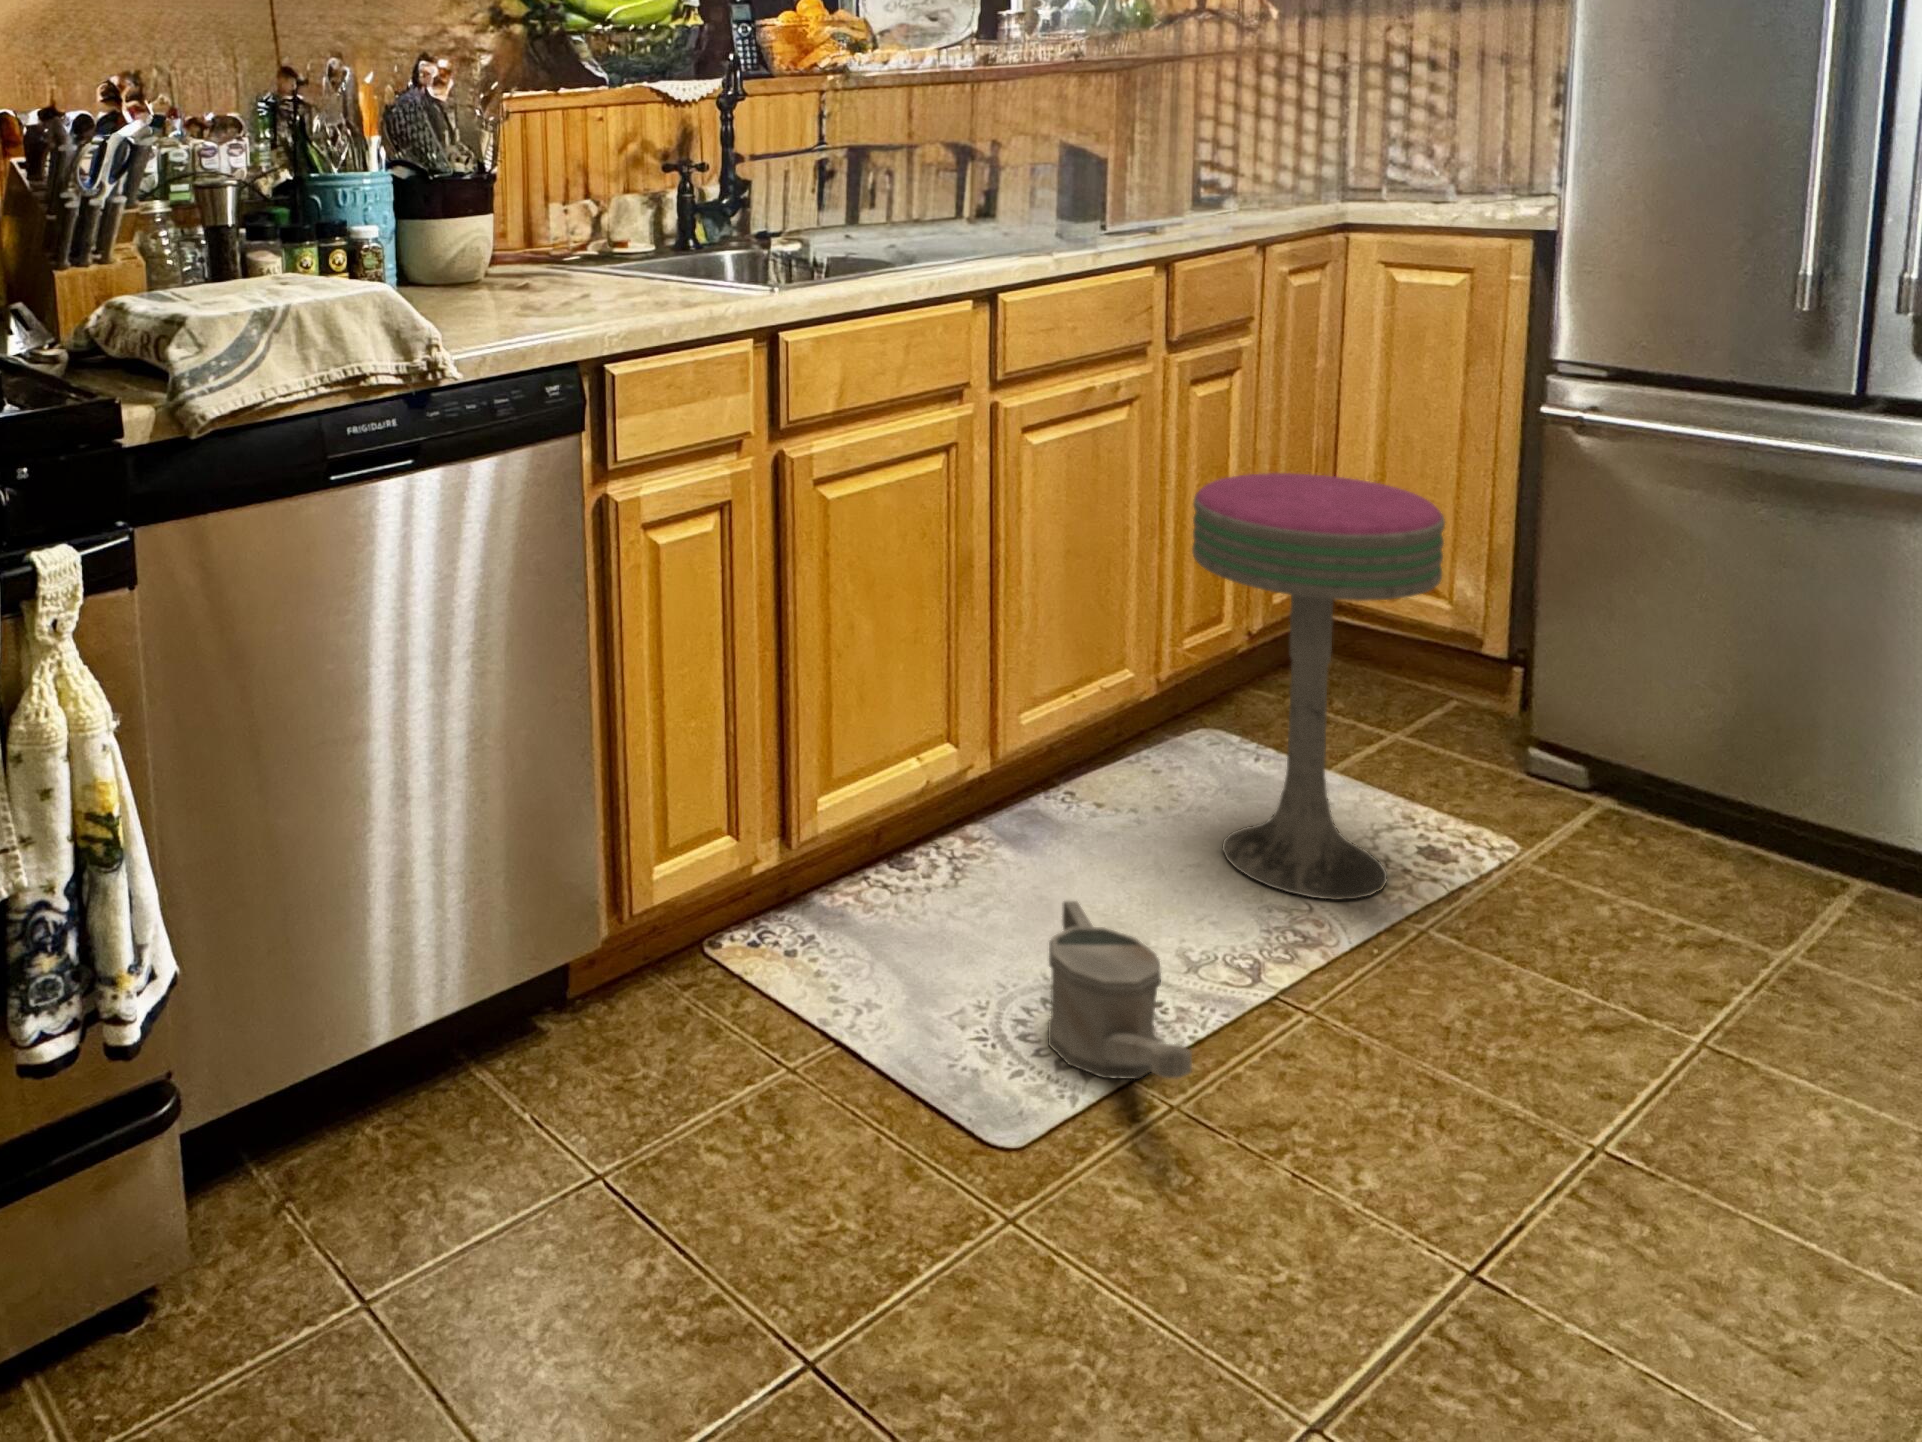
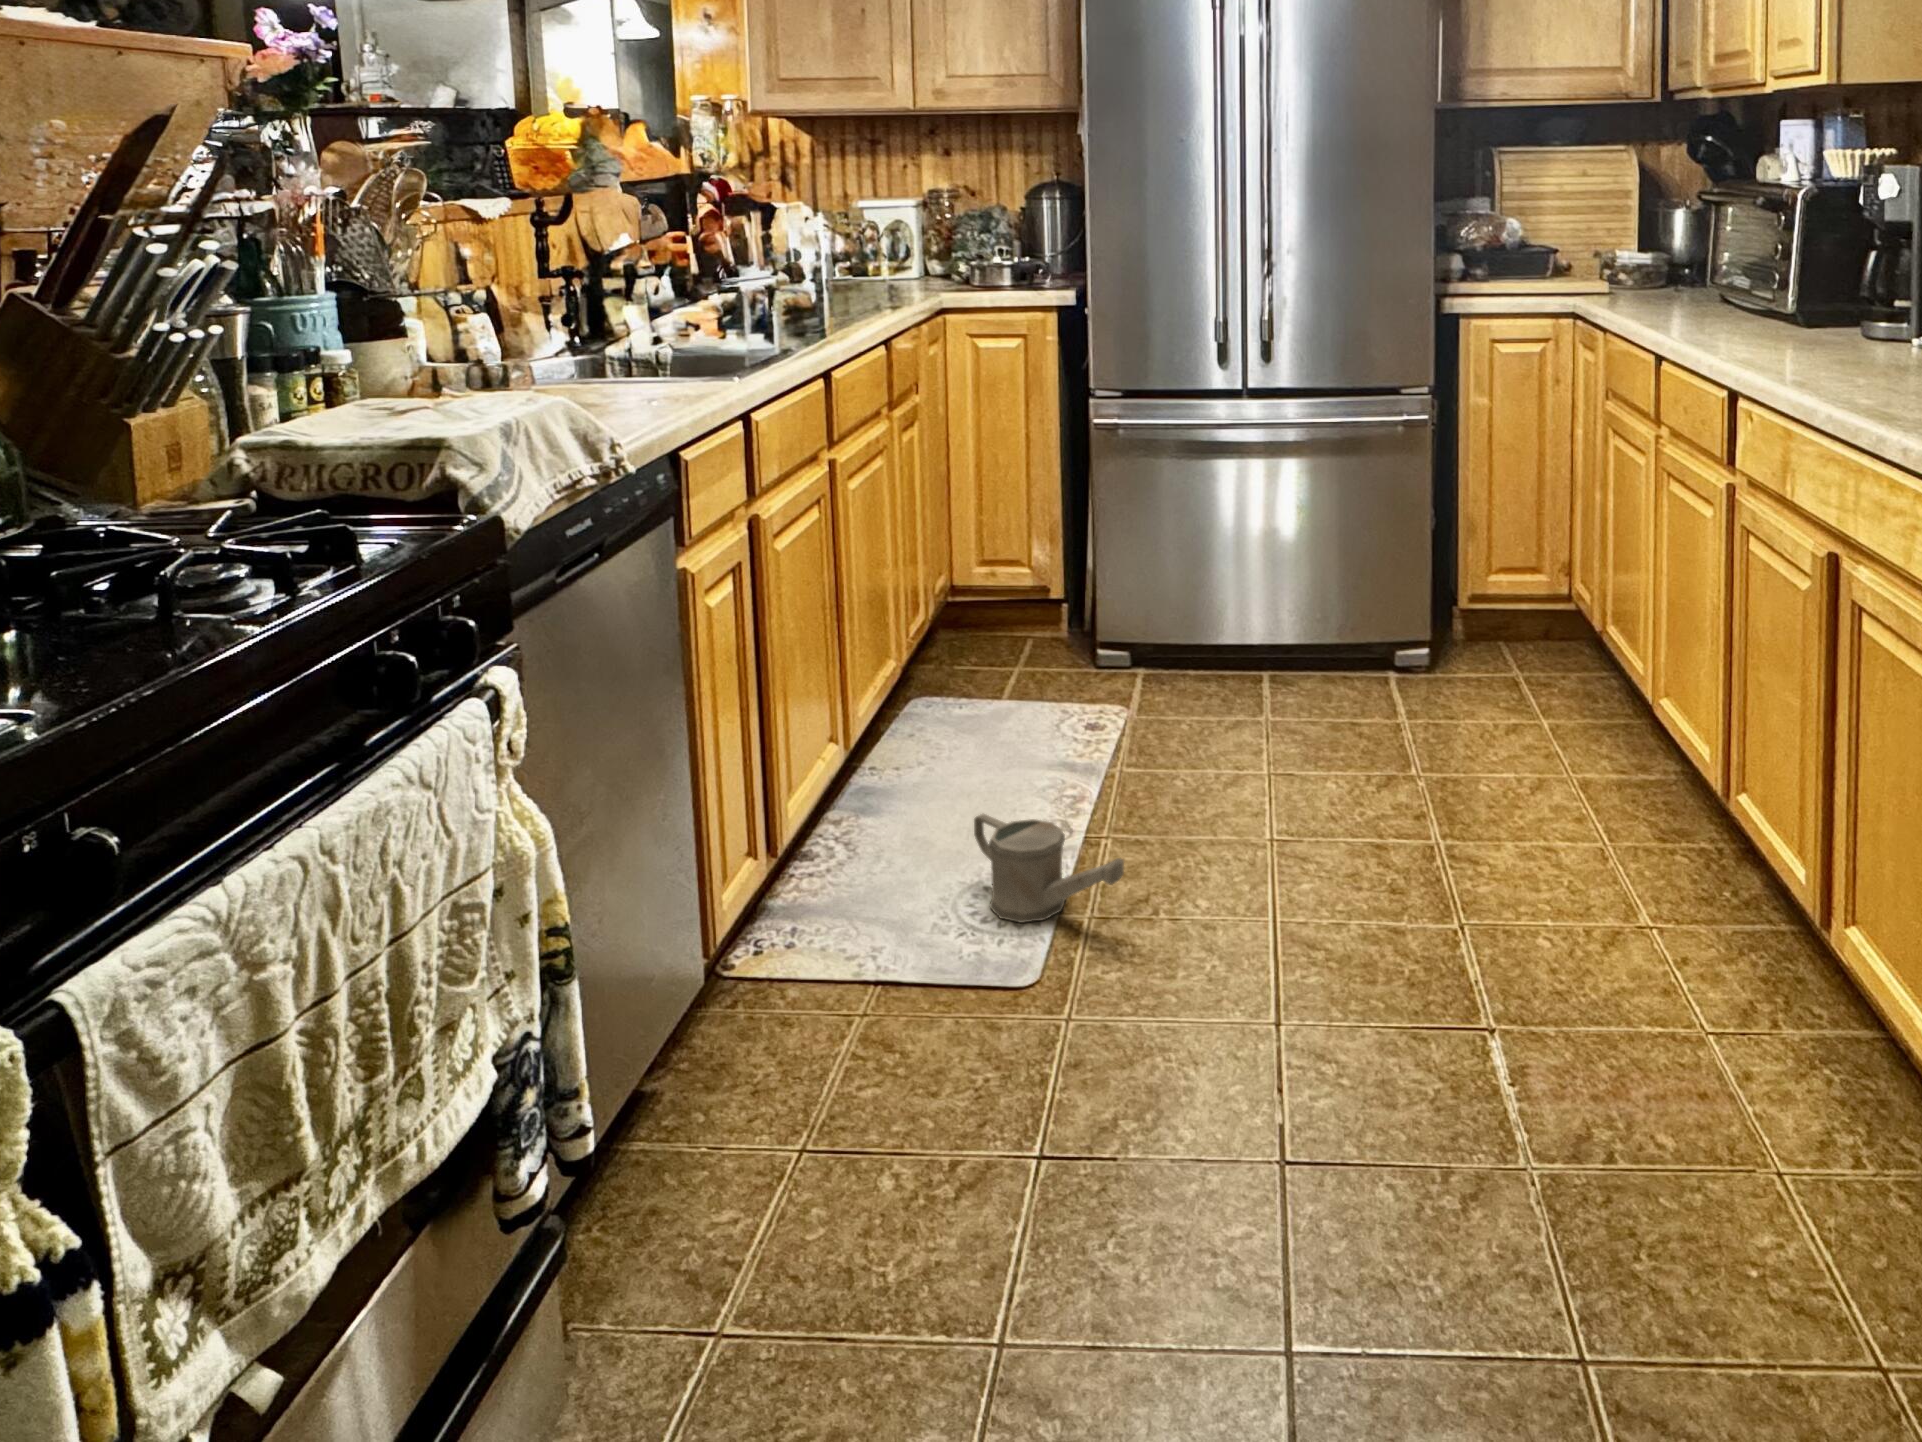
bar stool: present [1192,473,1445,899] -> none [957,485,1106,779]

